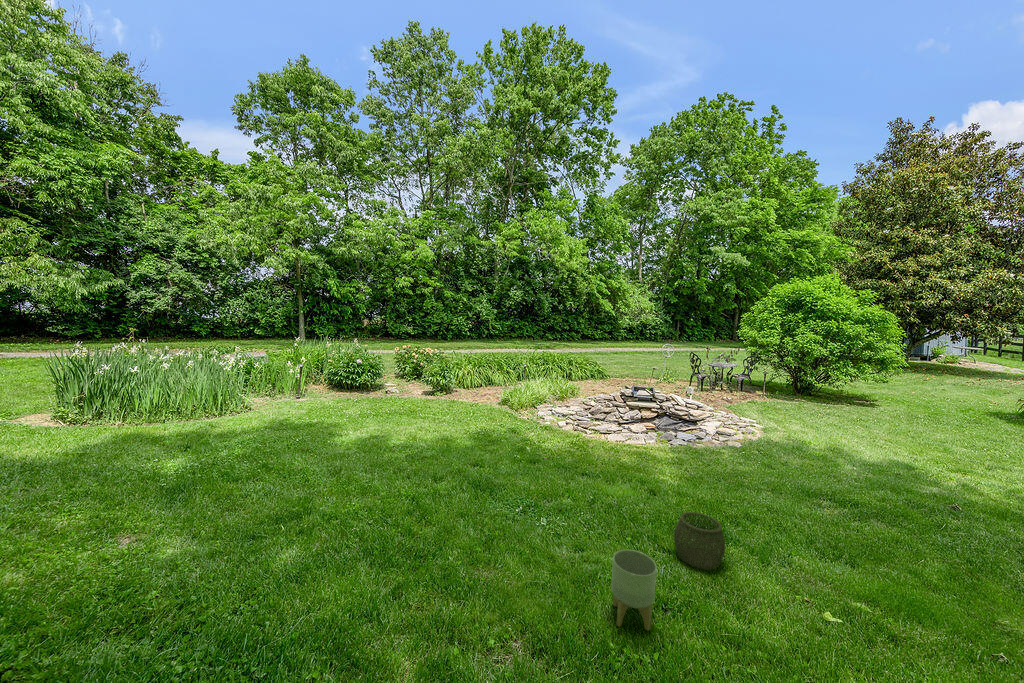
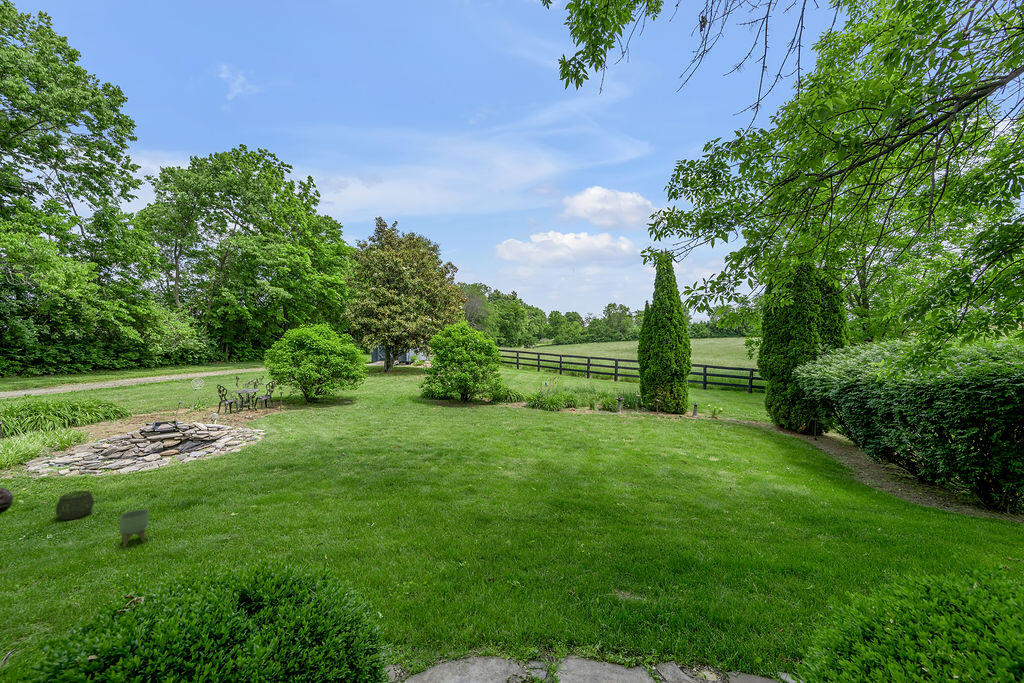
woven basket: present [674,512,725,570] -> present [56,491,94,520]

